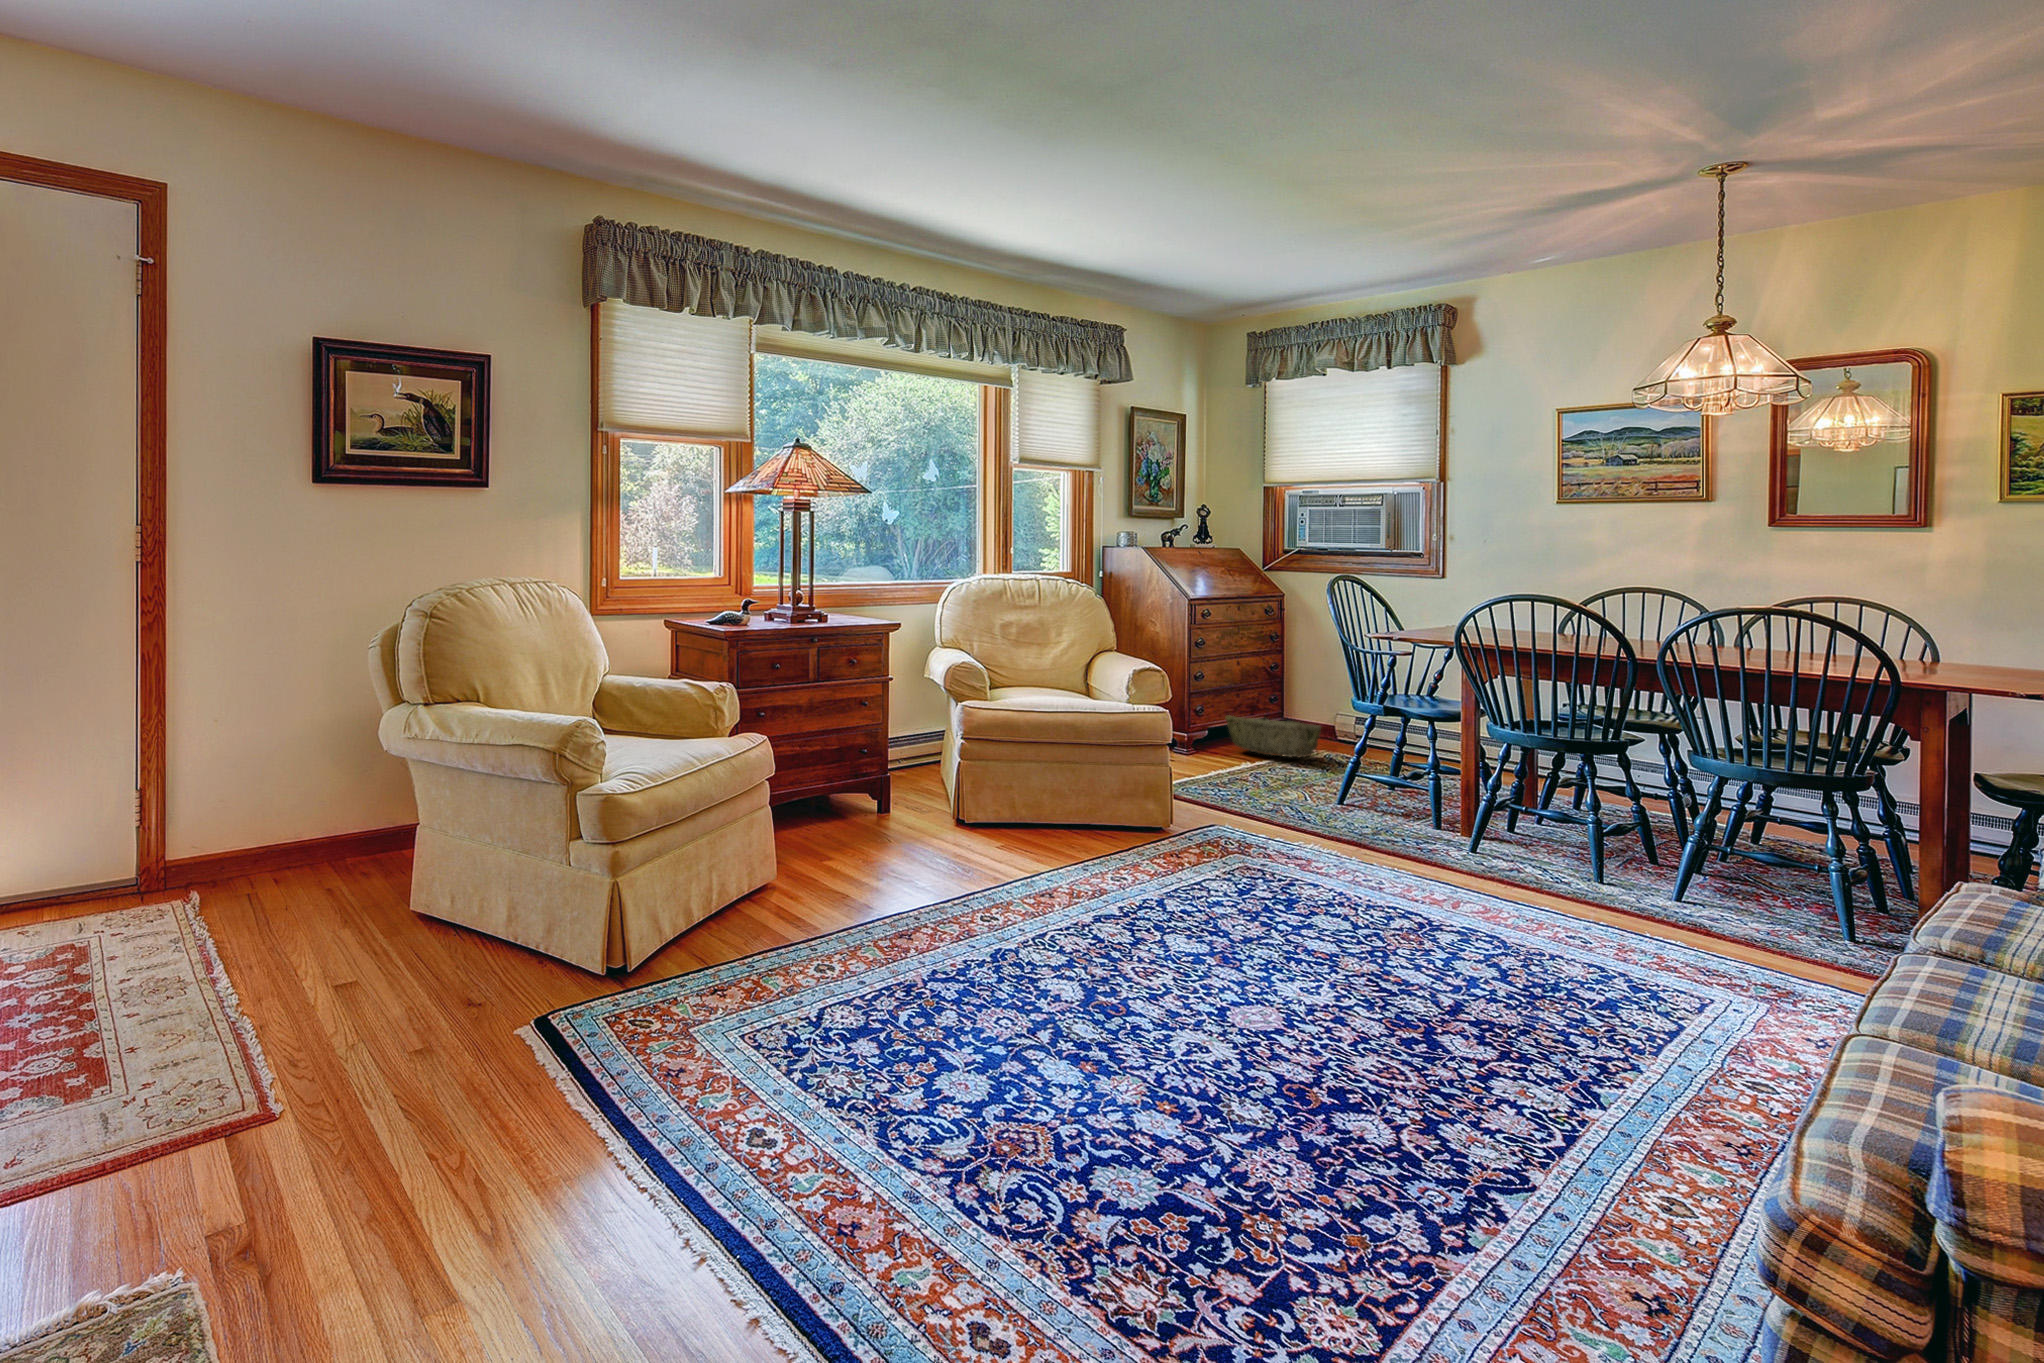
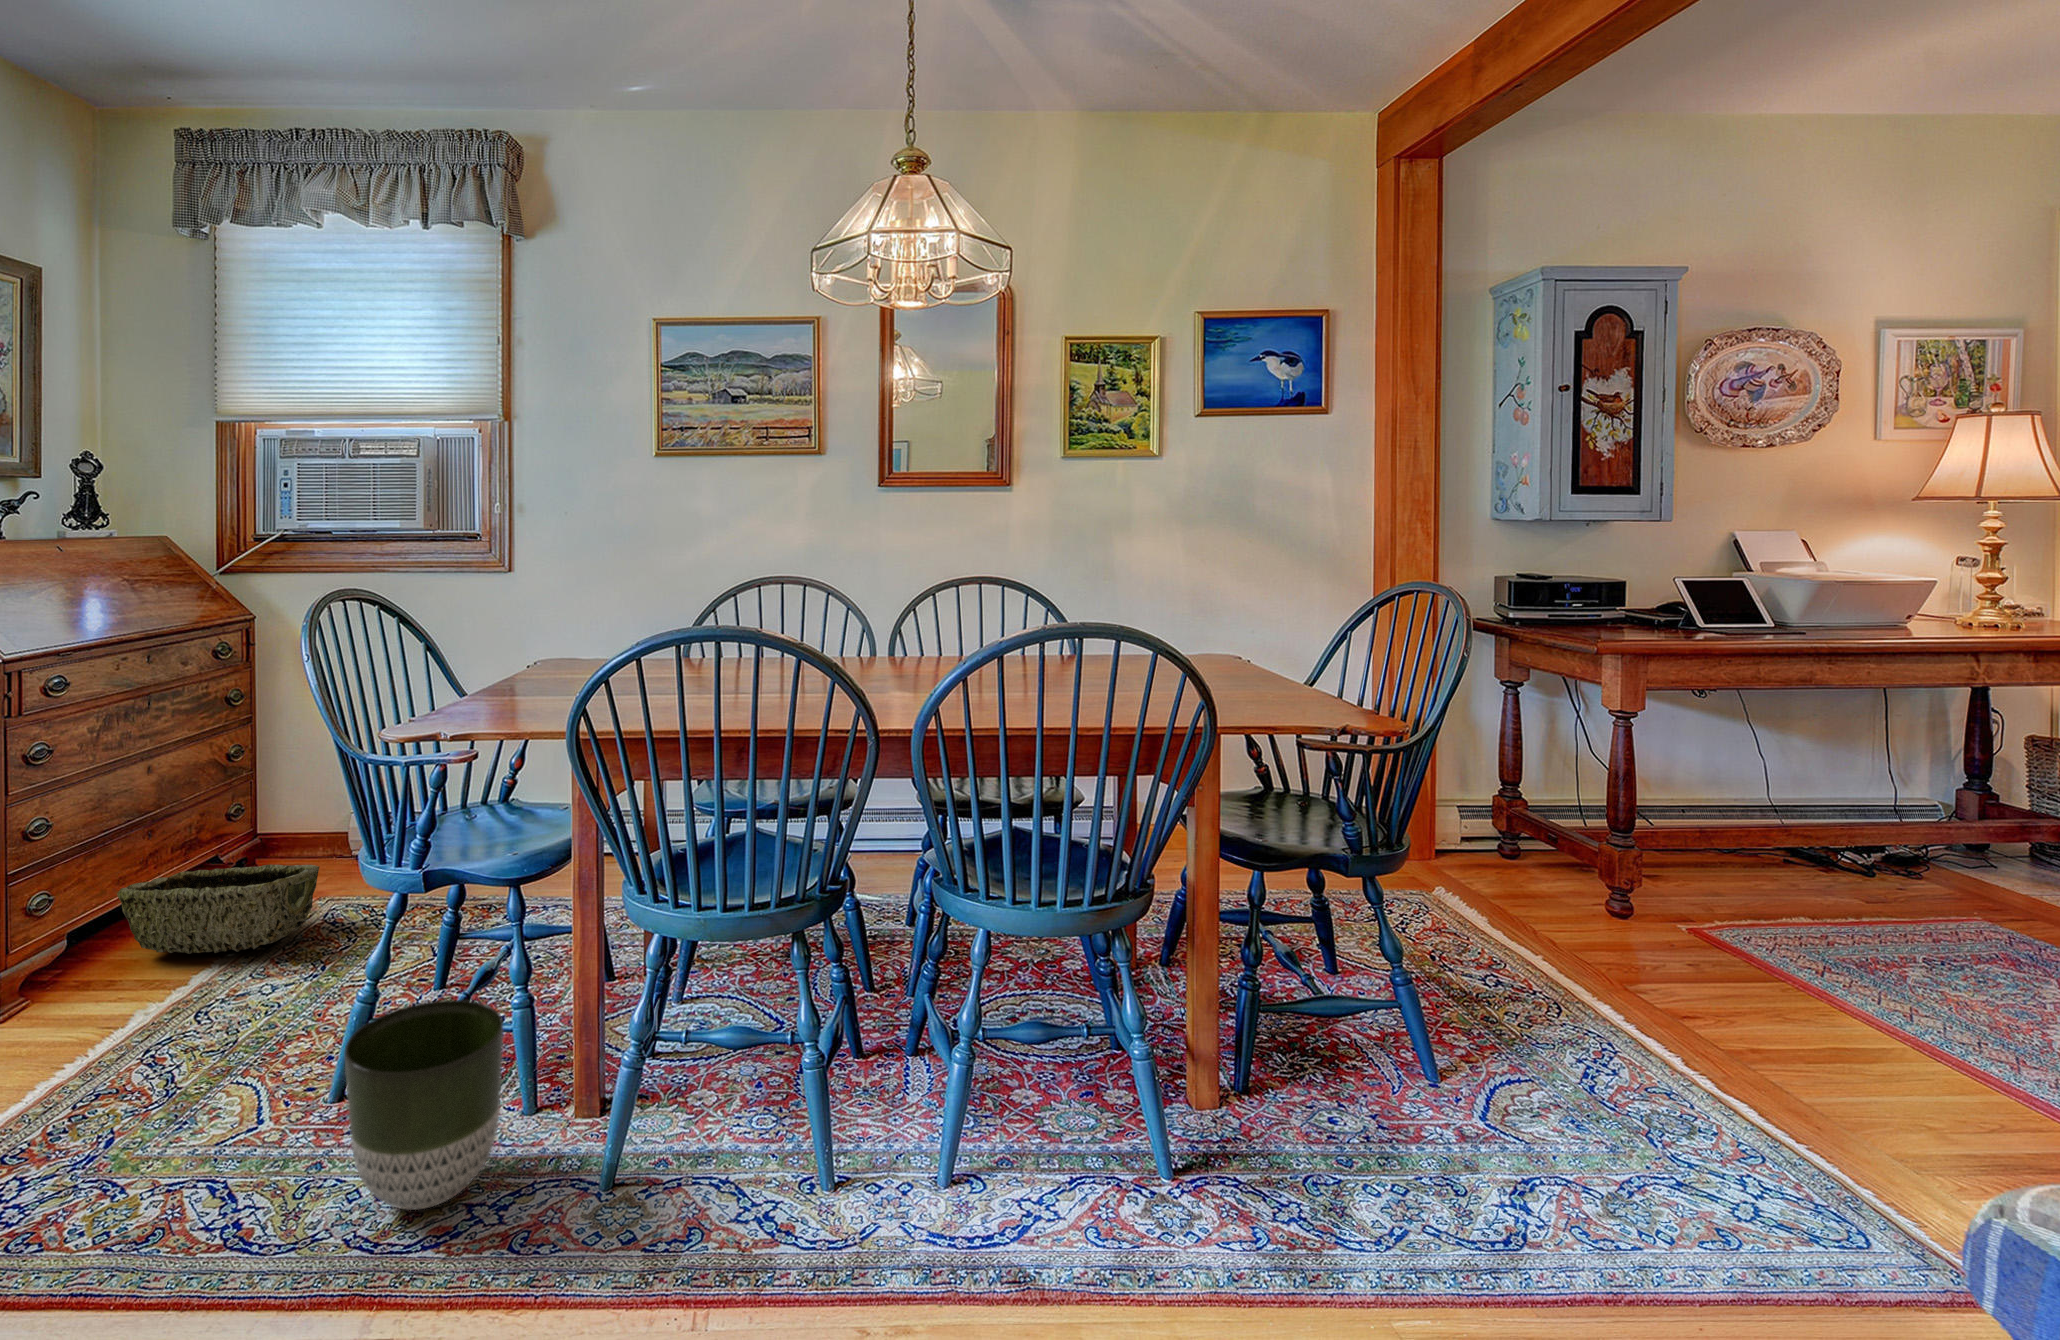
planter: none [1345,756,1419,836] -> present [345,1000,503,1210]

